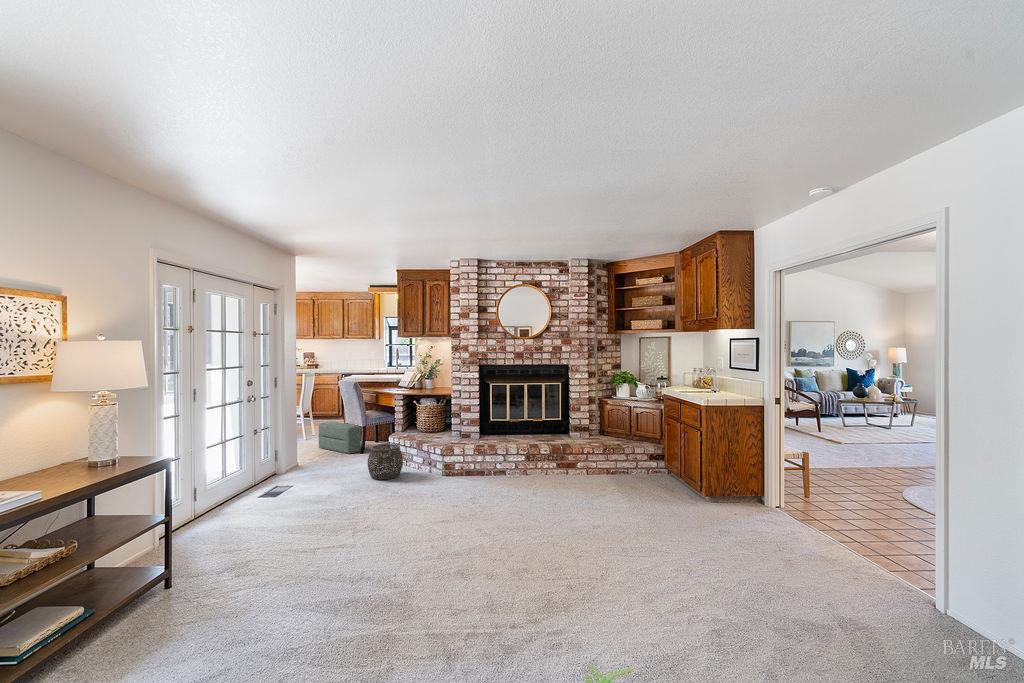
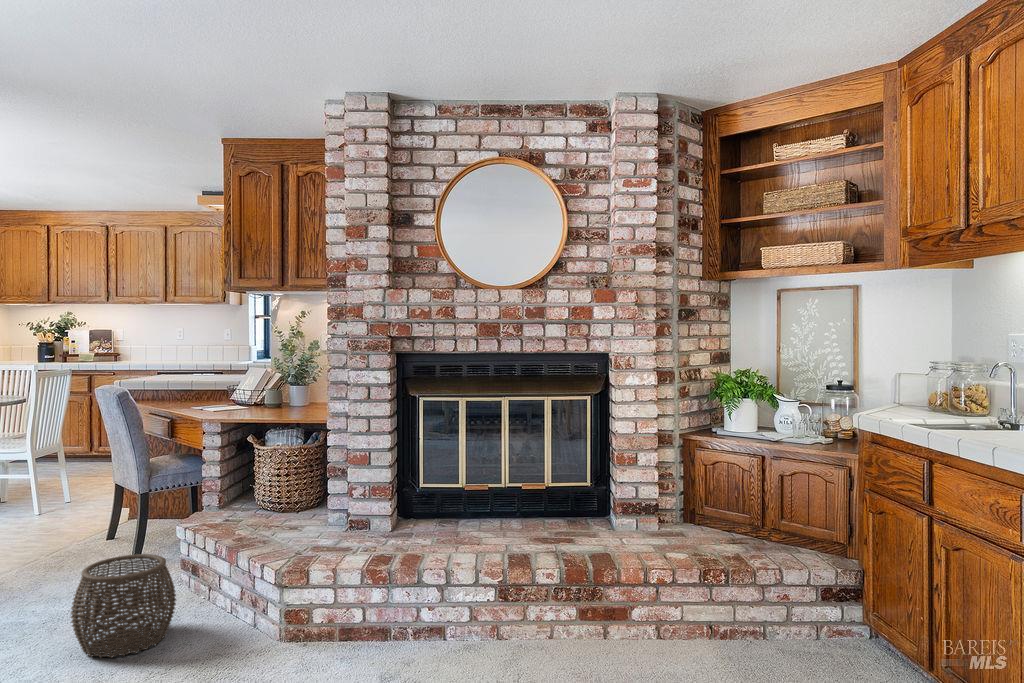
pouf: present [319,422,361,454] -> none [45,481,130,559]

